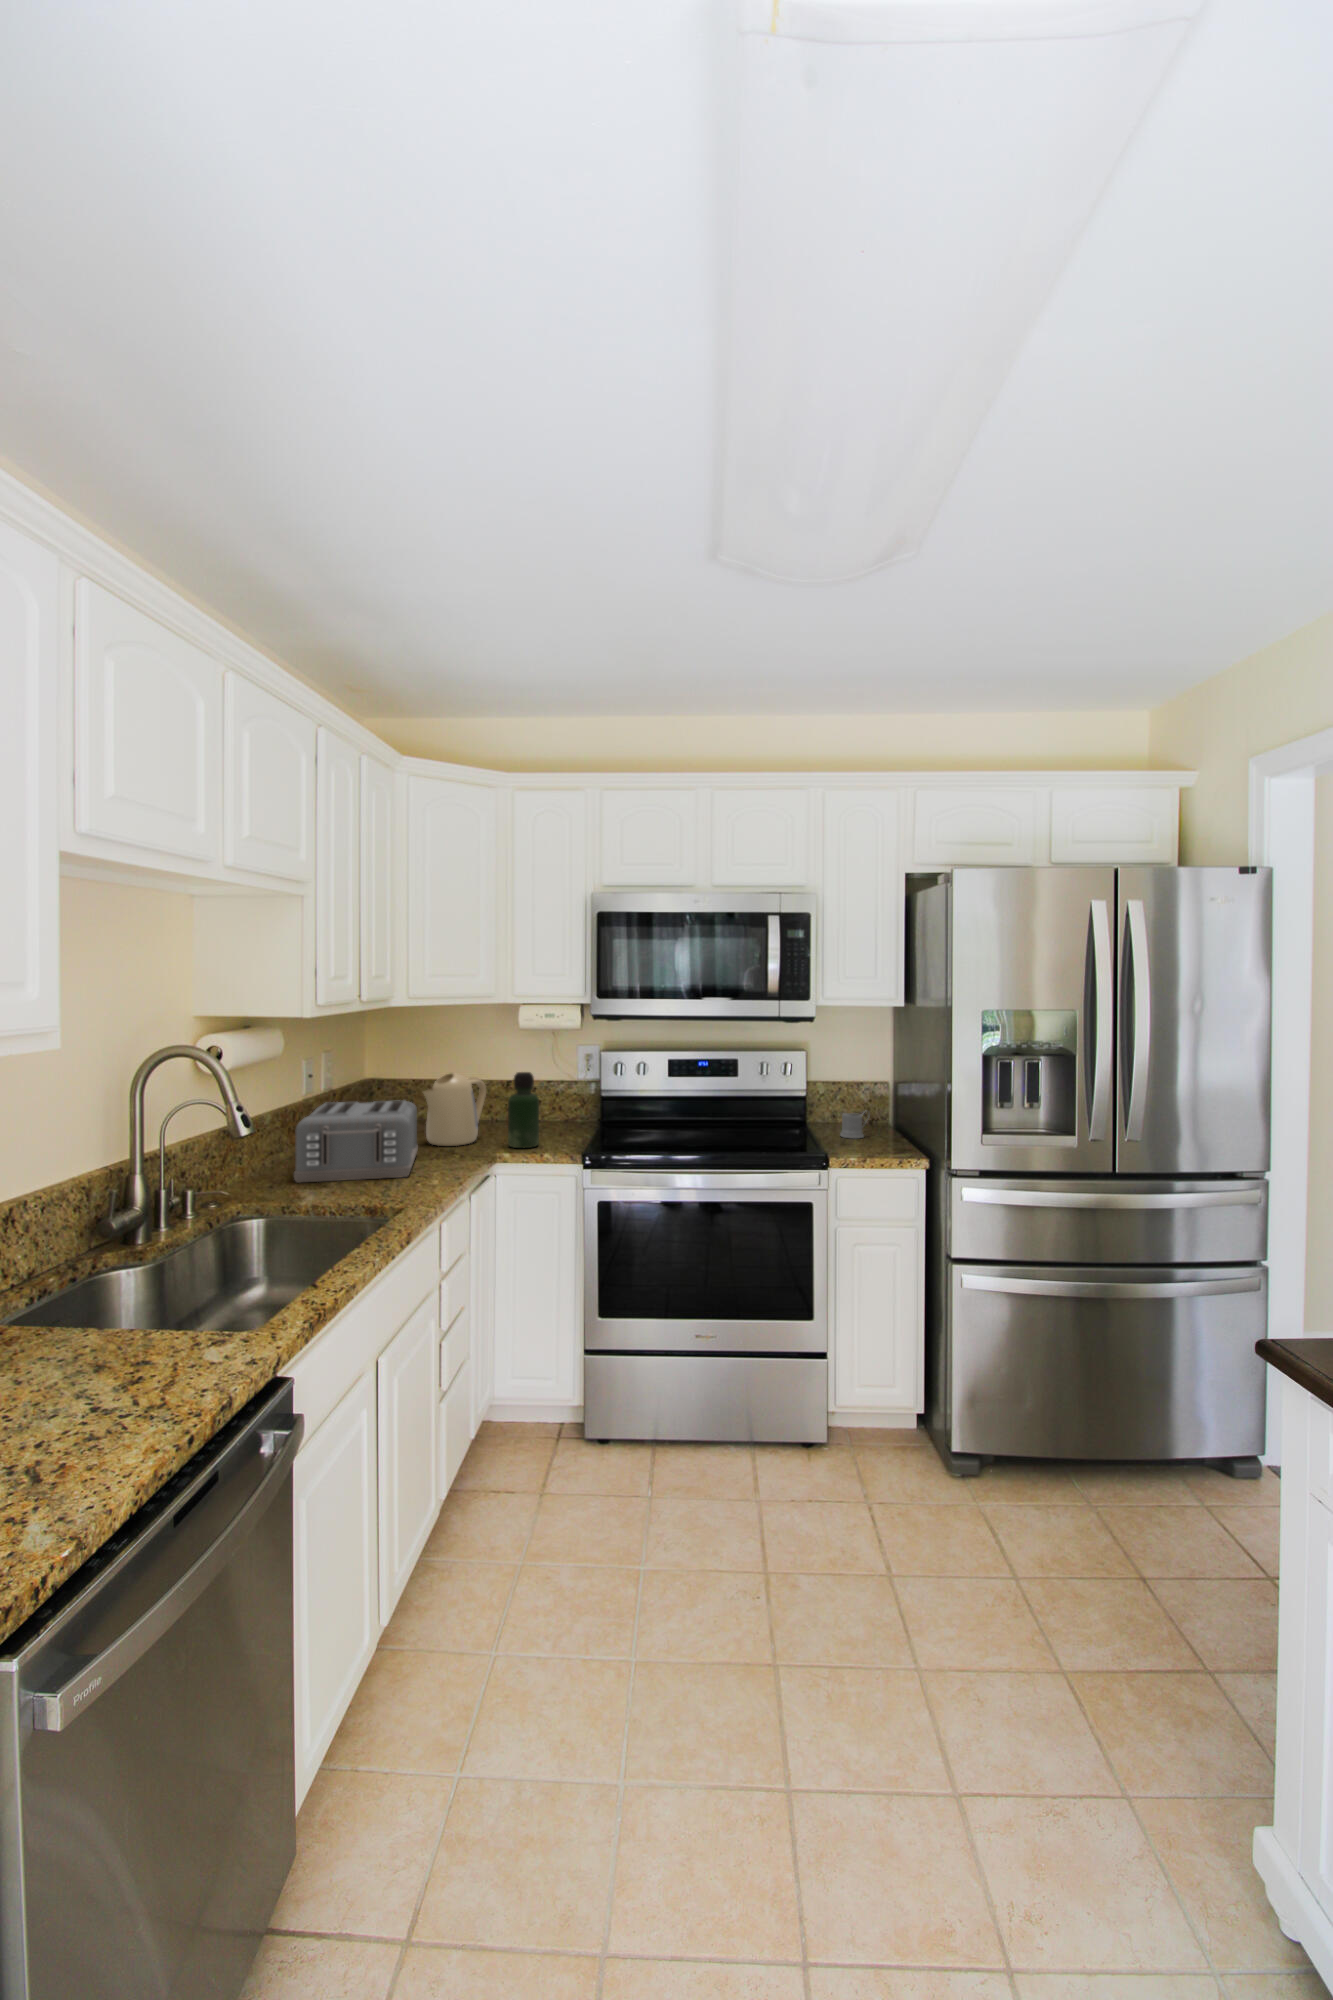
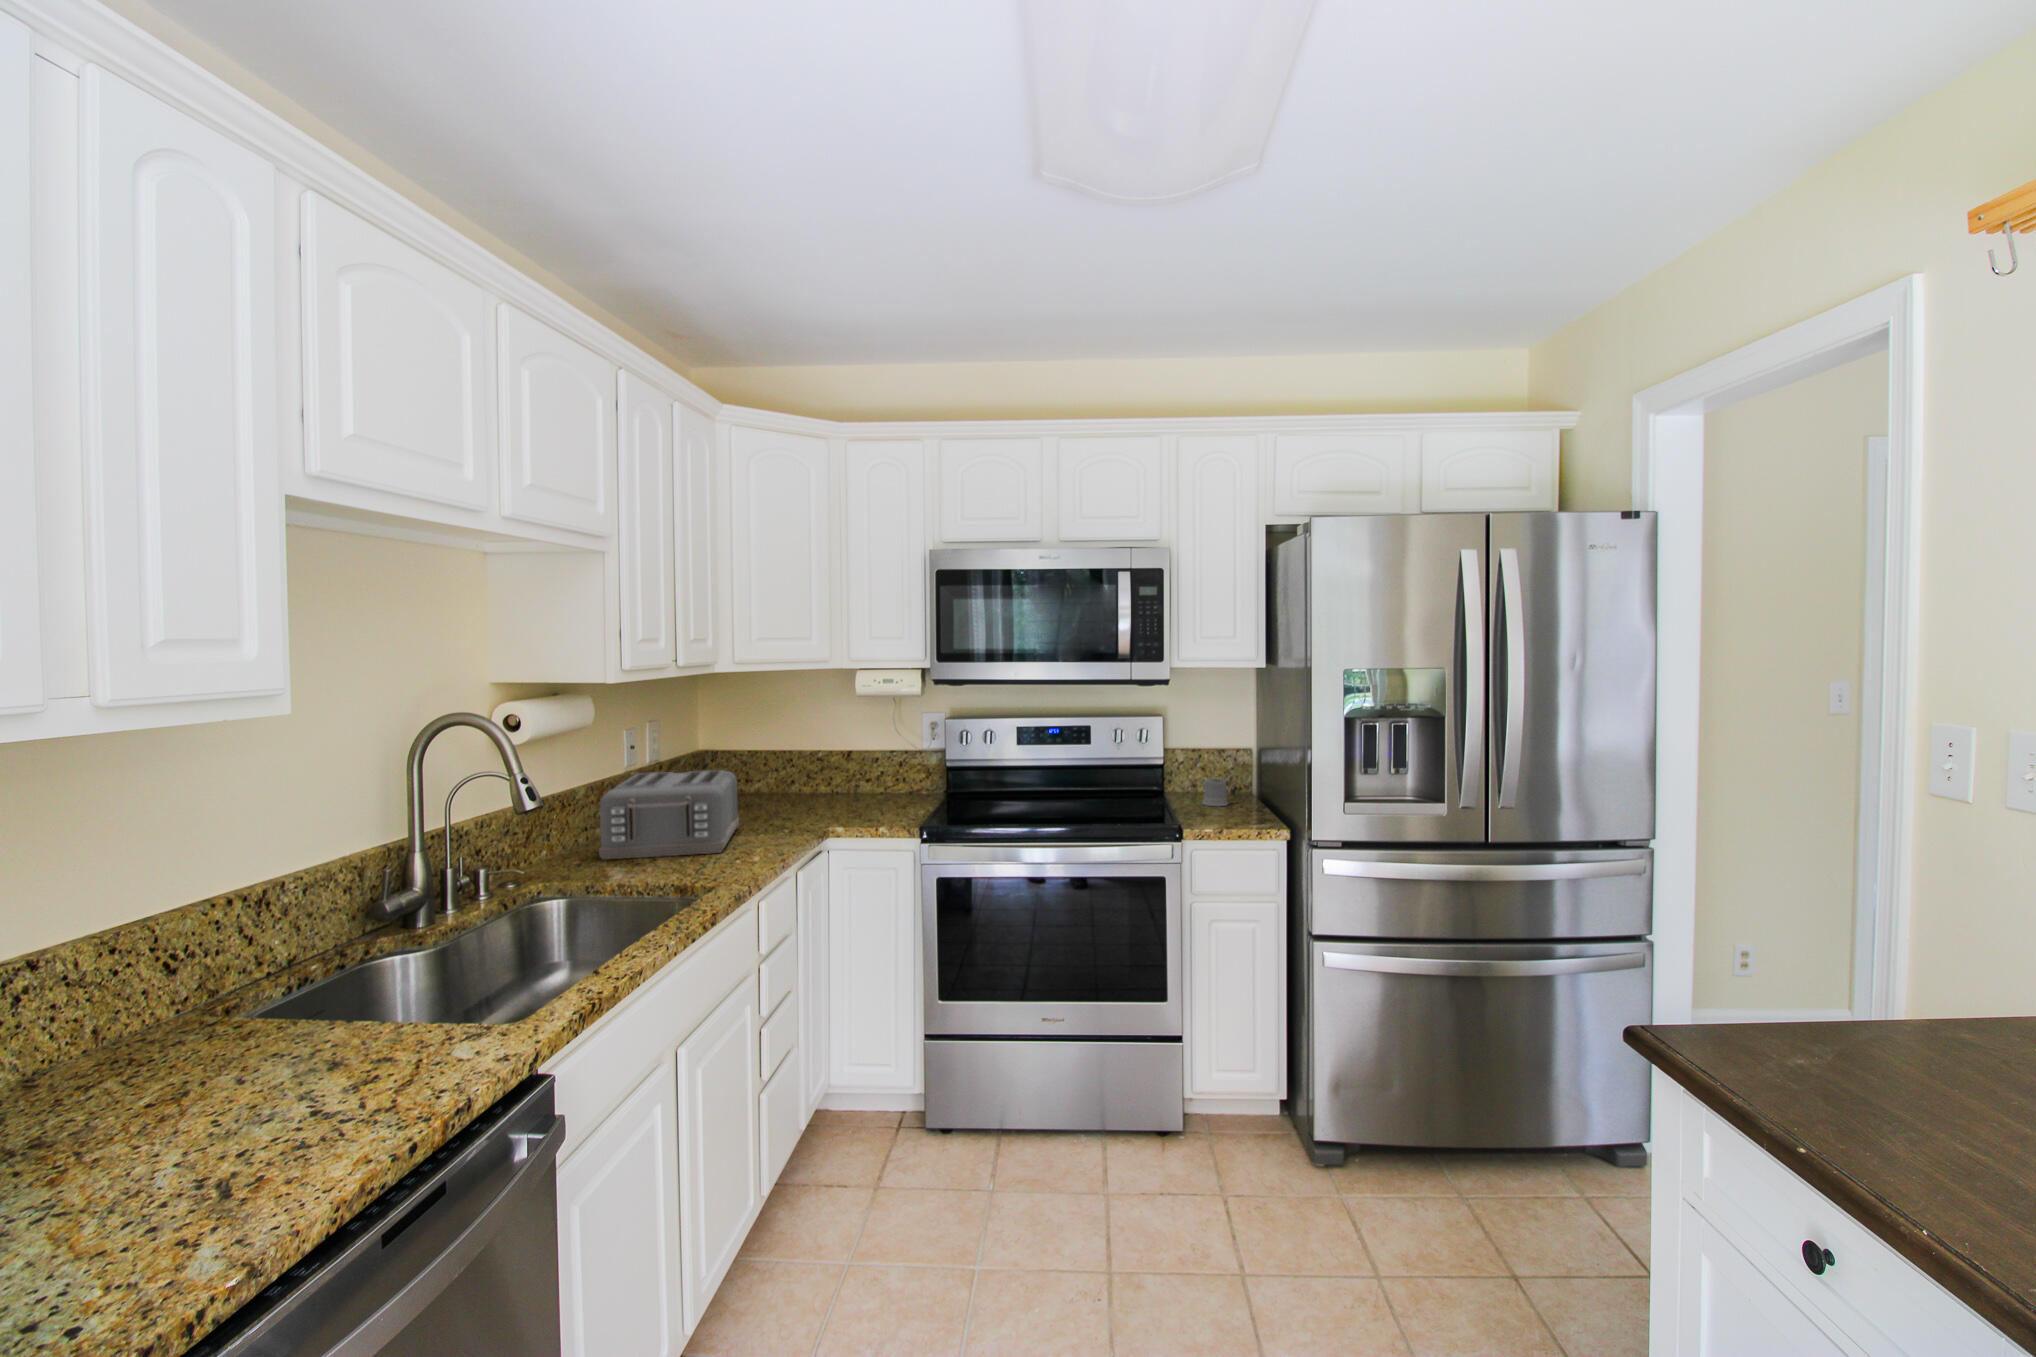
bottle: present [508,1072,539,1148] -> none [837,738,872,820]
kettle: present [423,1073,486,1146] -> none [745,740,816,818]

